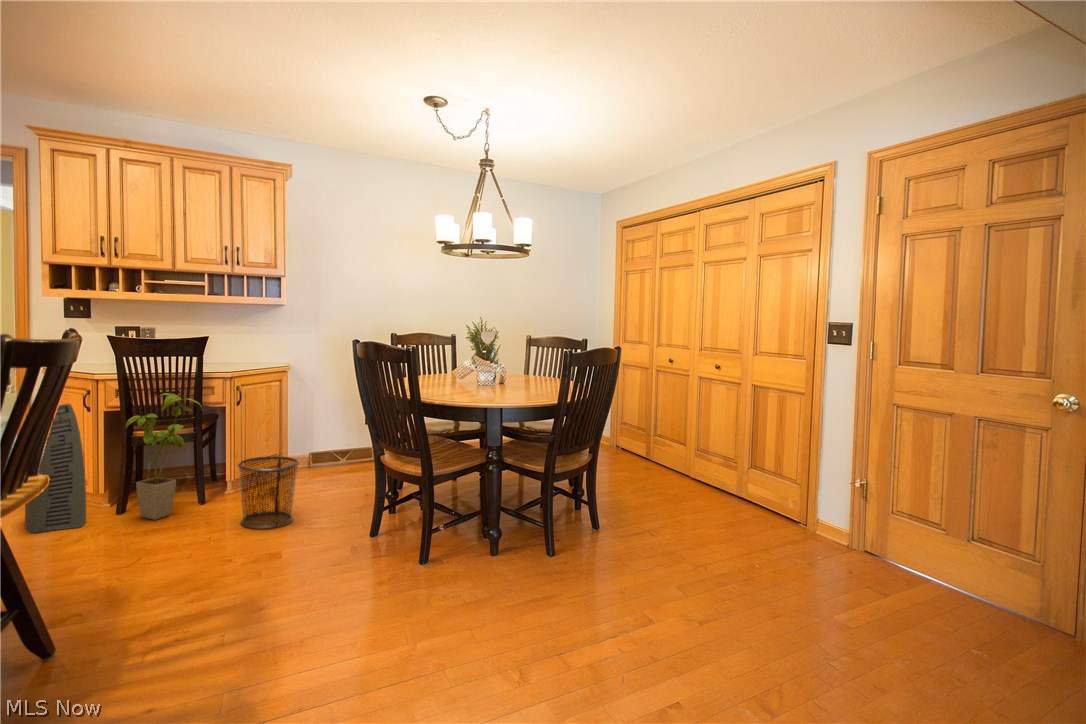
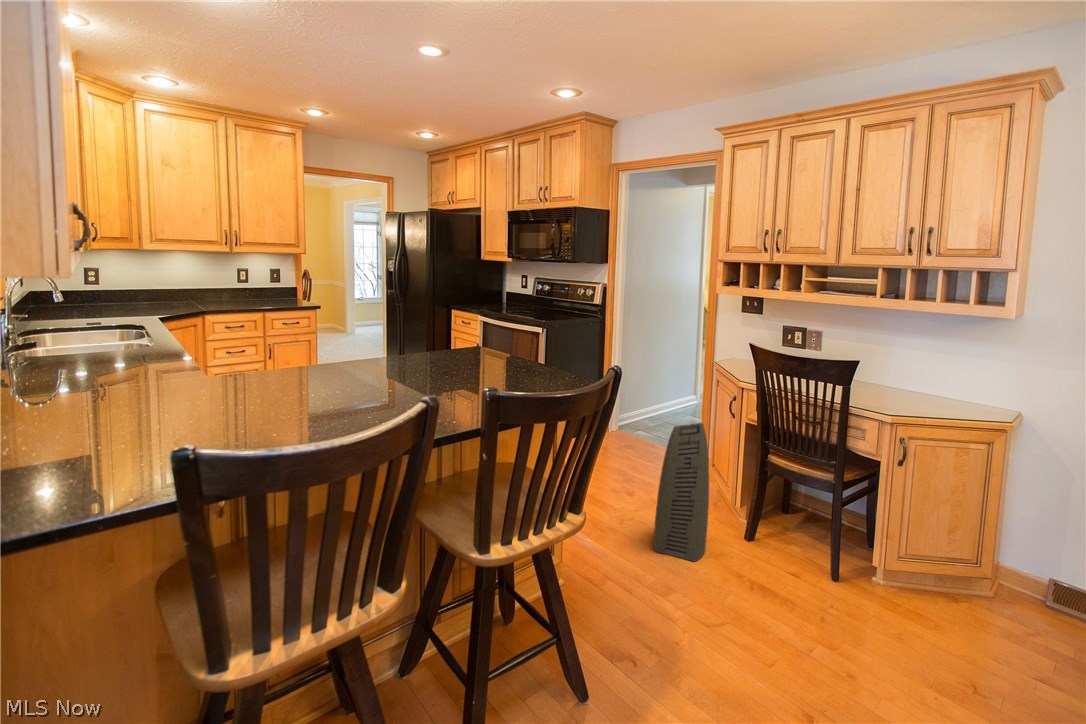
house plant: present [126,393,203,520] -> none [746,431,840,584]
waste bin: present [238,456,299,529] -> none [868,553,978,684]

